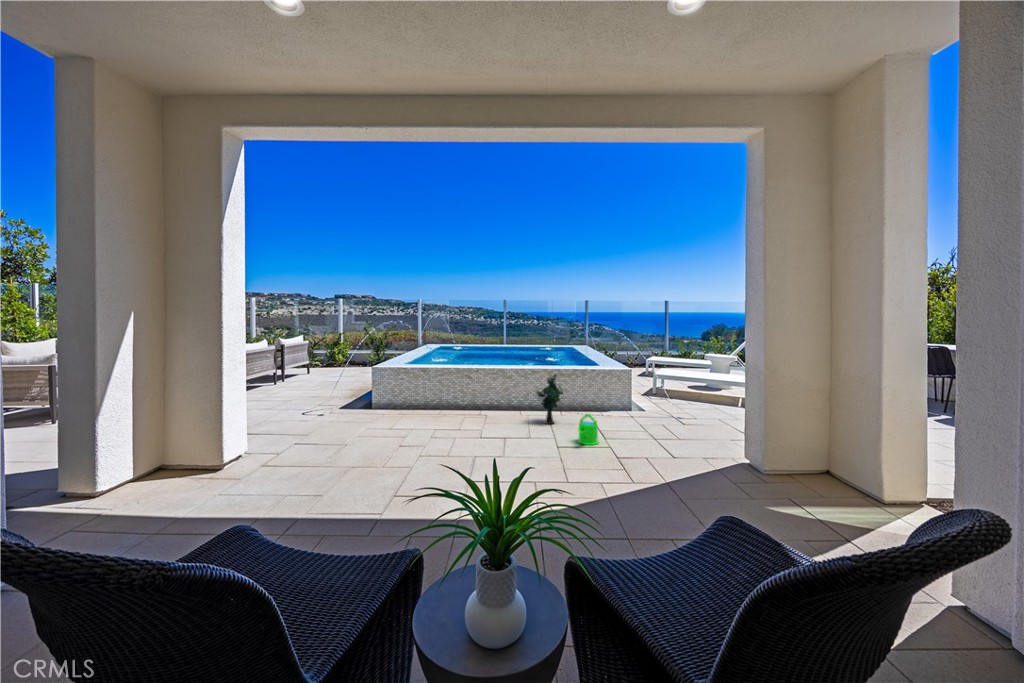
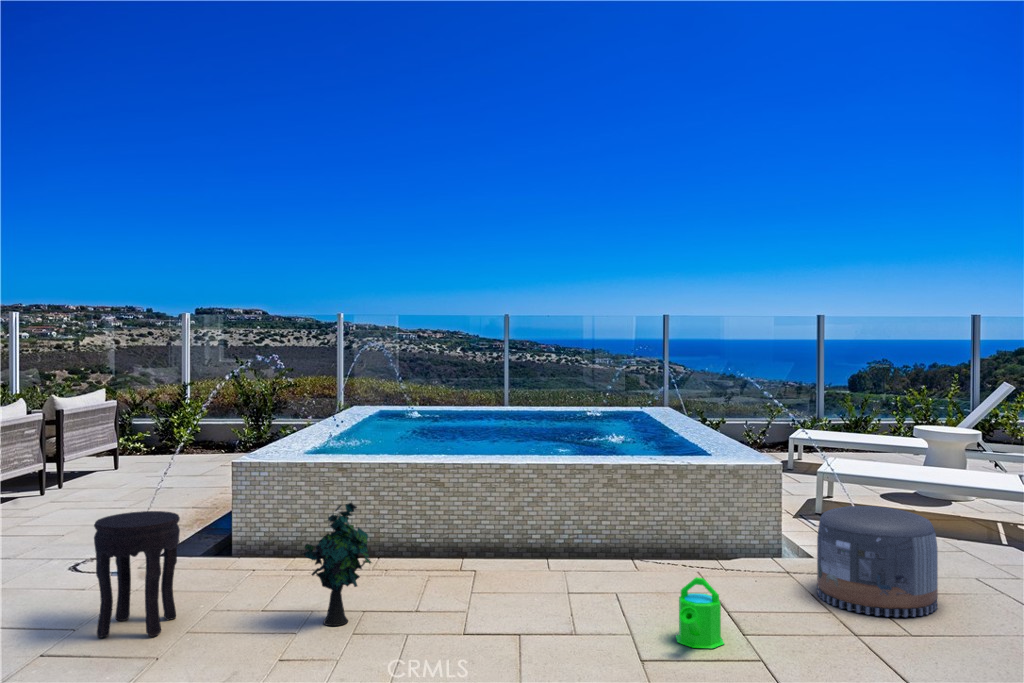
decorative plant: present [536,374,563,424] -> present [303,503,372,626]
side table: none [311,385,350,440] -> present [94,511,180,638]
pouf: none [646,385,701,434] -> present [817,506,938,617]

